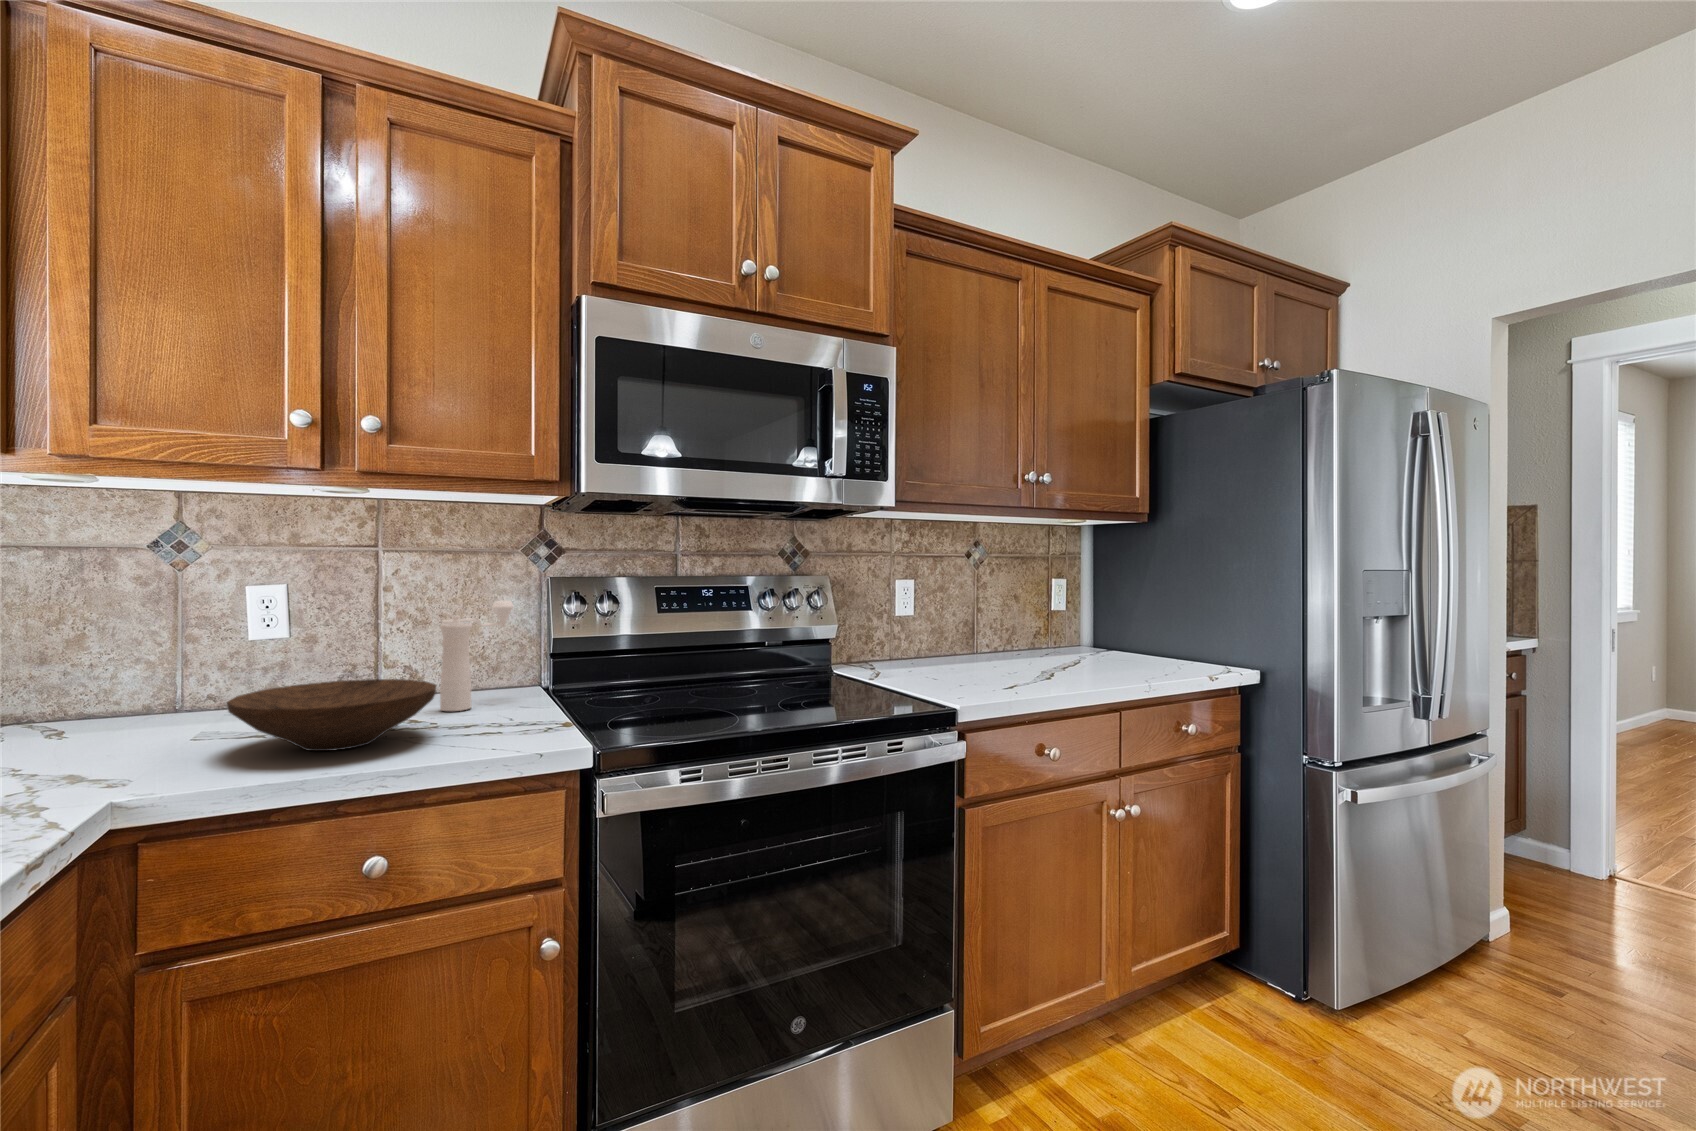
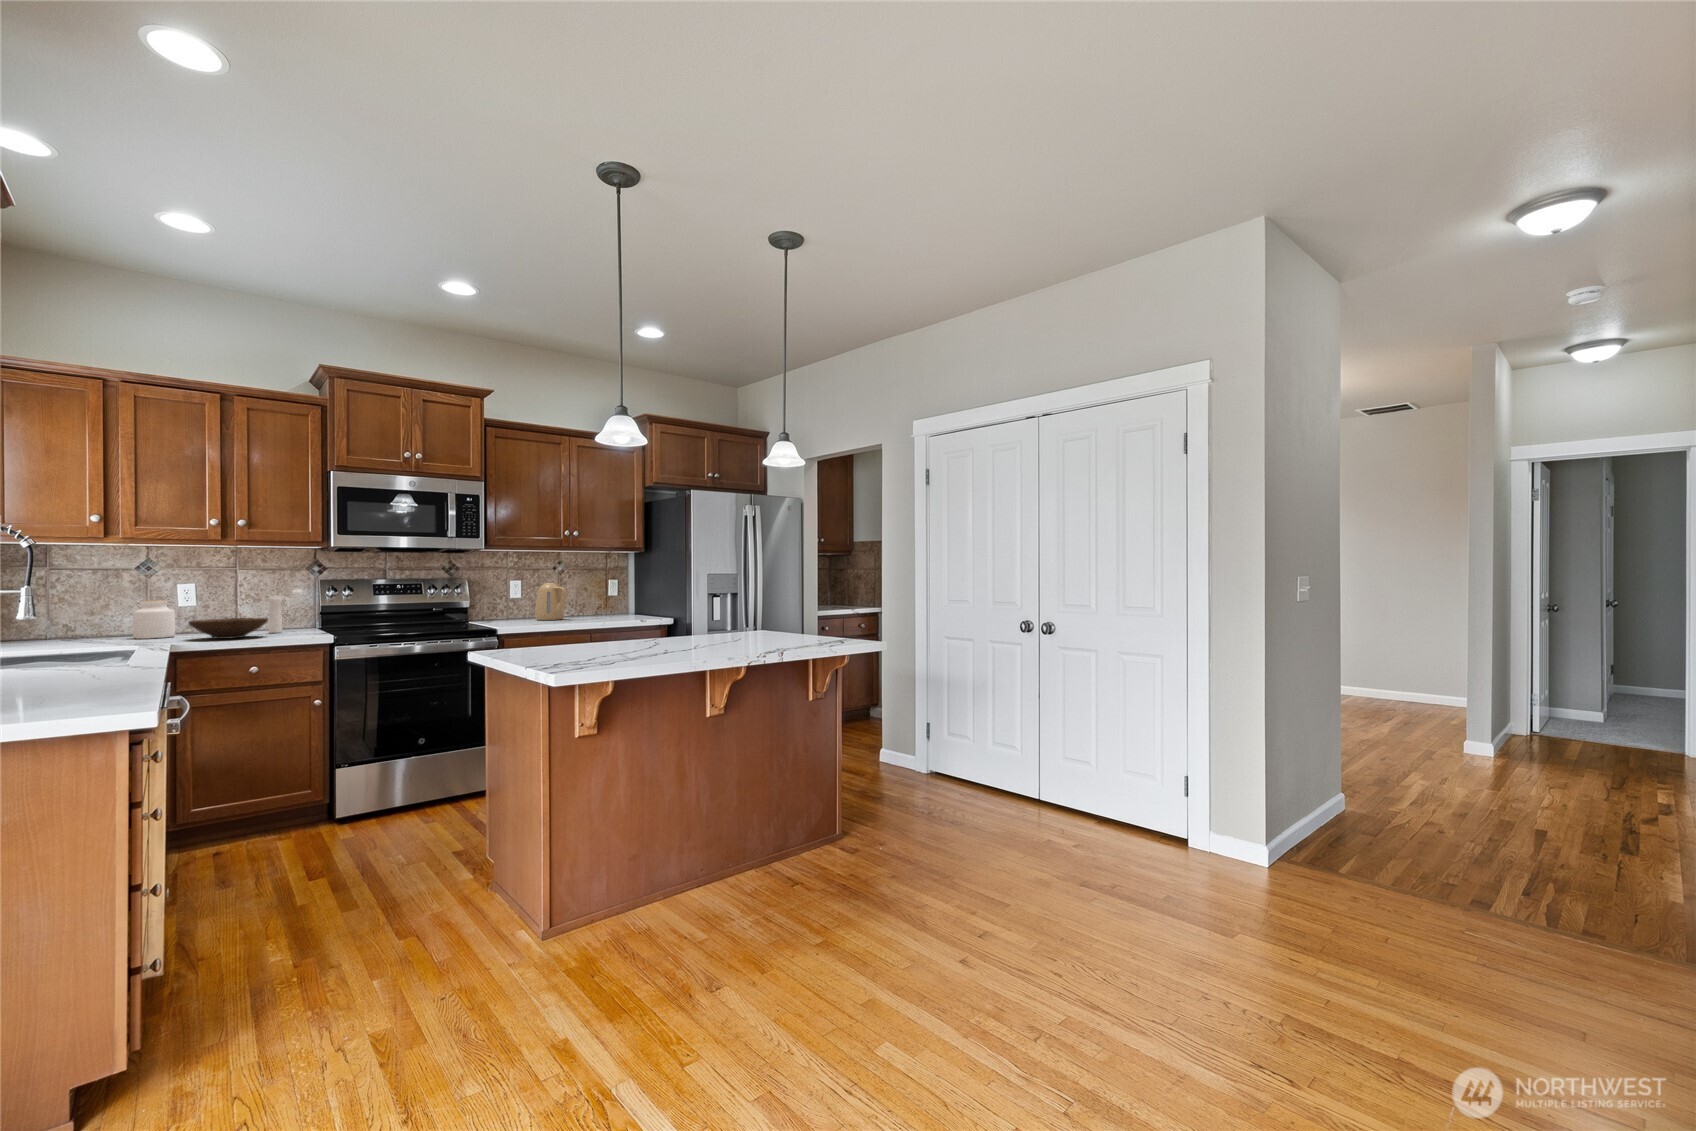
kettle: none [946,585,1023,668] -> present [535,583,567,620]
jar: none [122,627,227,734] -> present [133,600,175,639]

